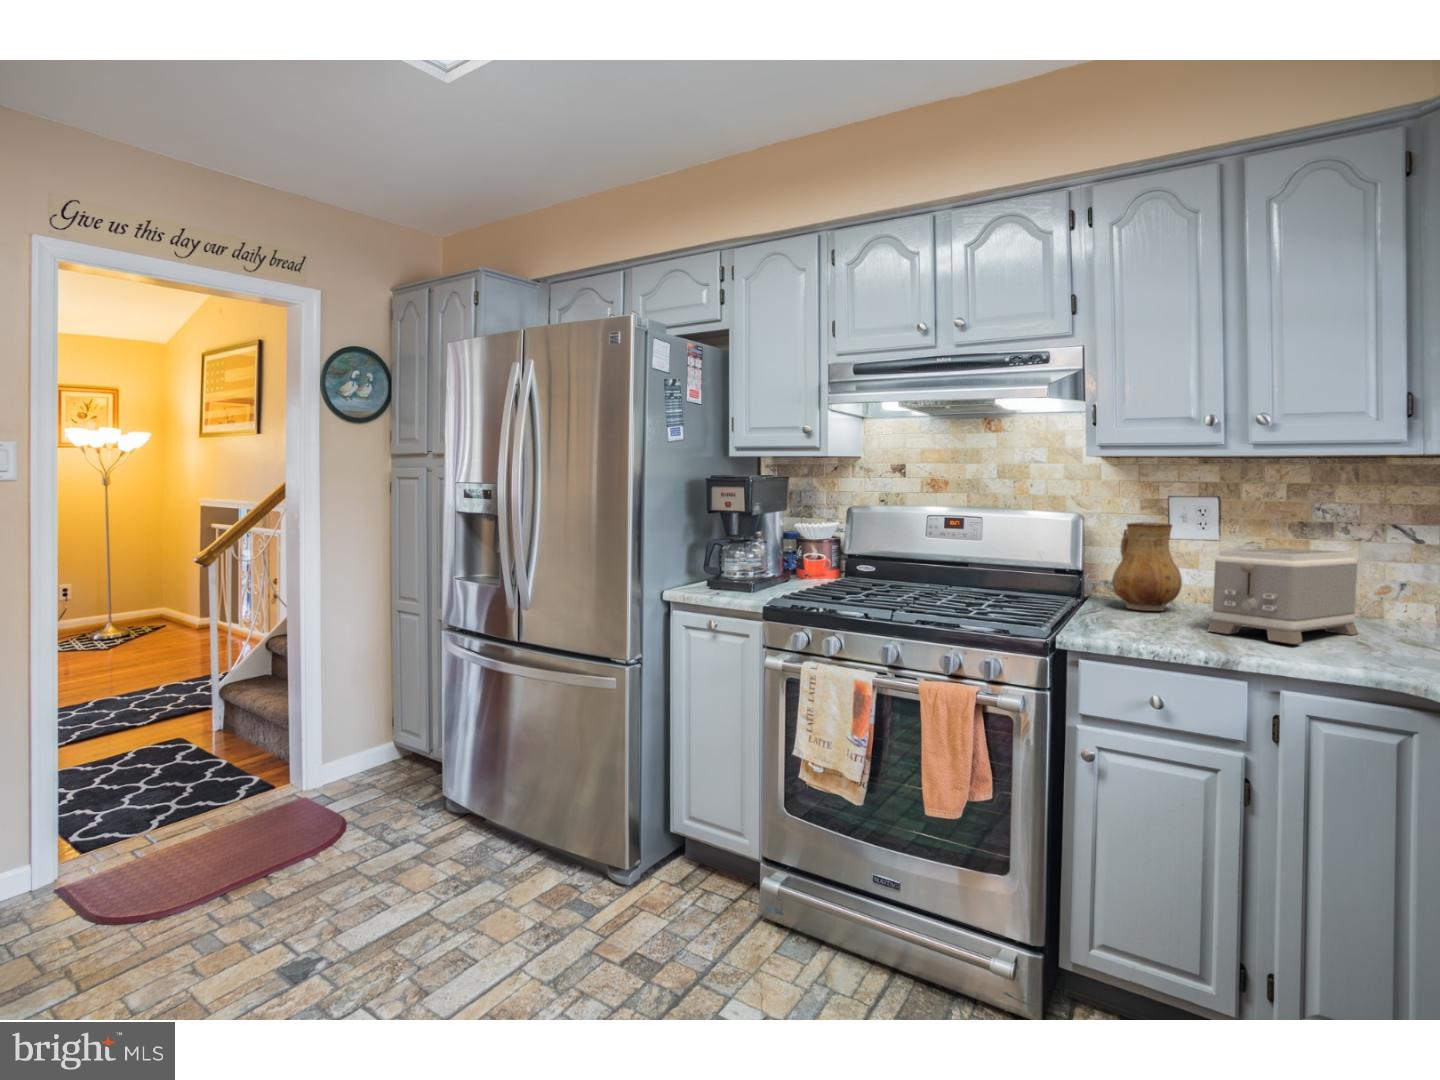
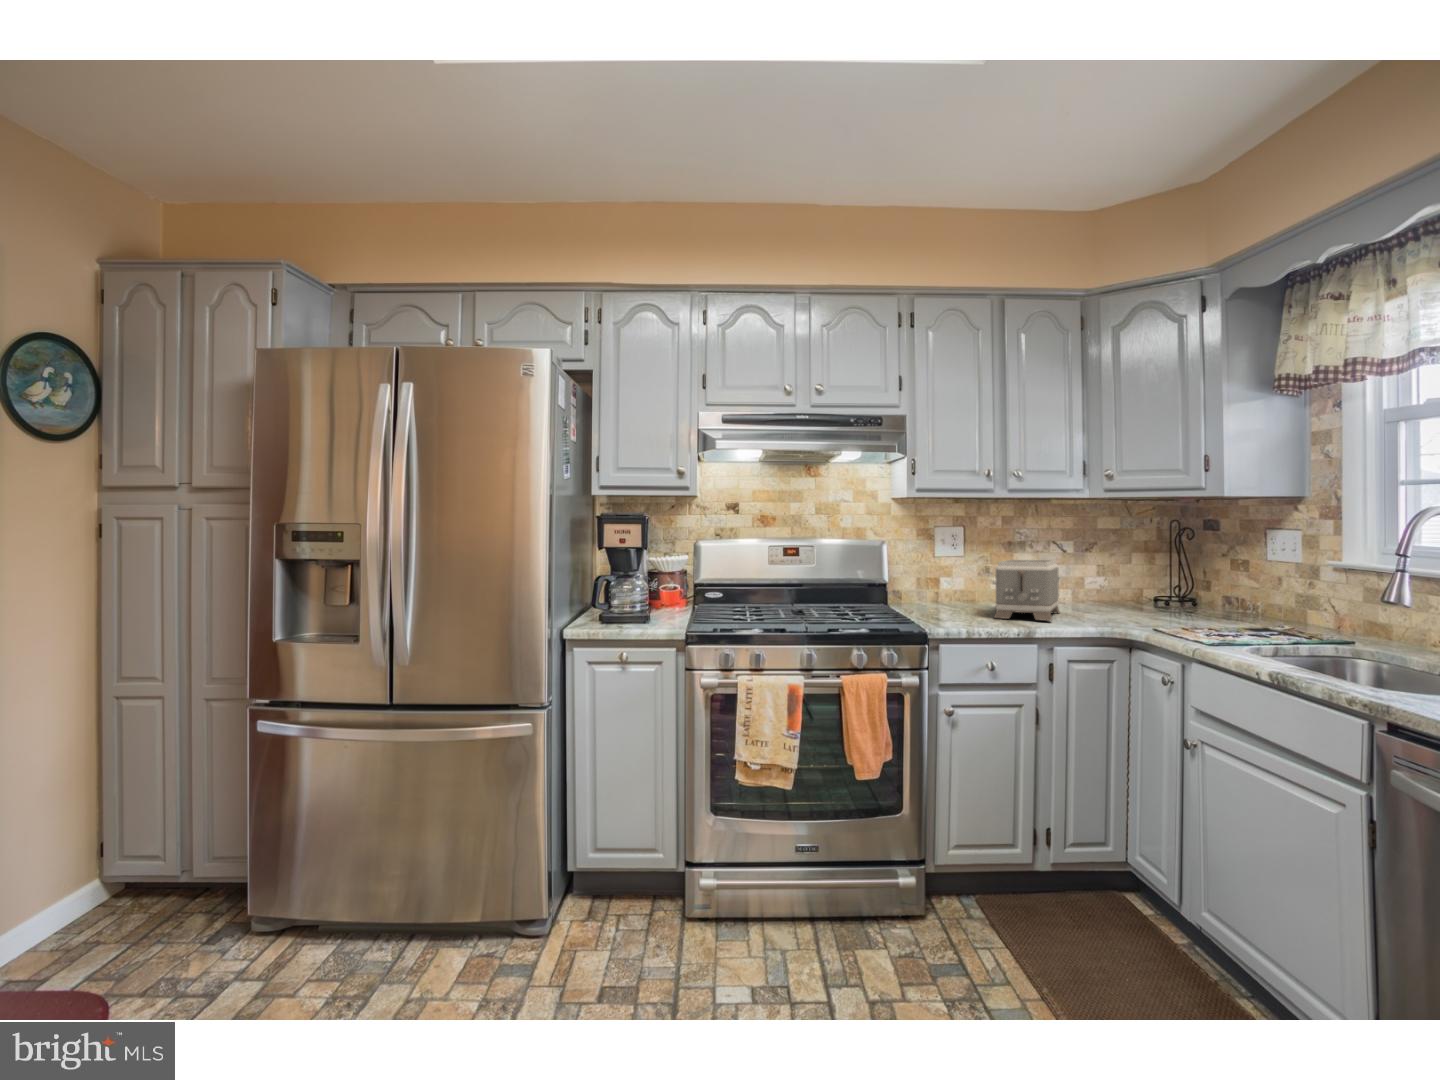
ceramic pitcher: present [1112,522,1182,611] -> none [908,545,955,609]

